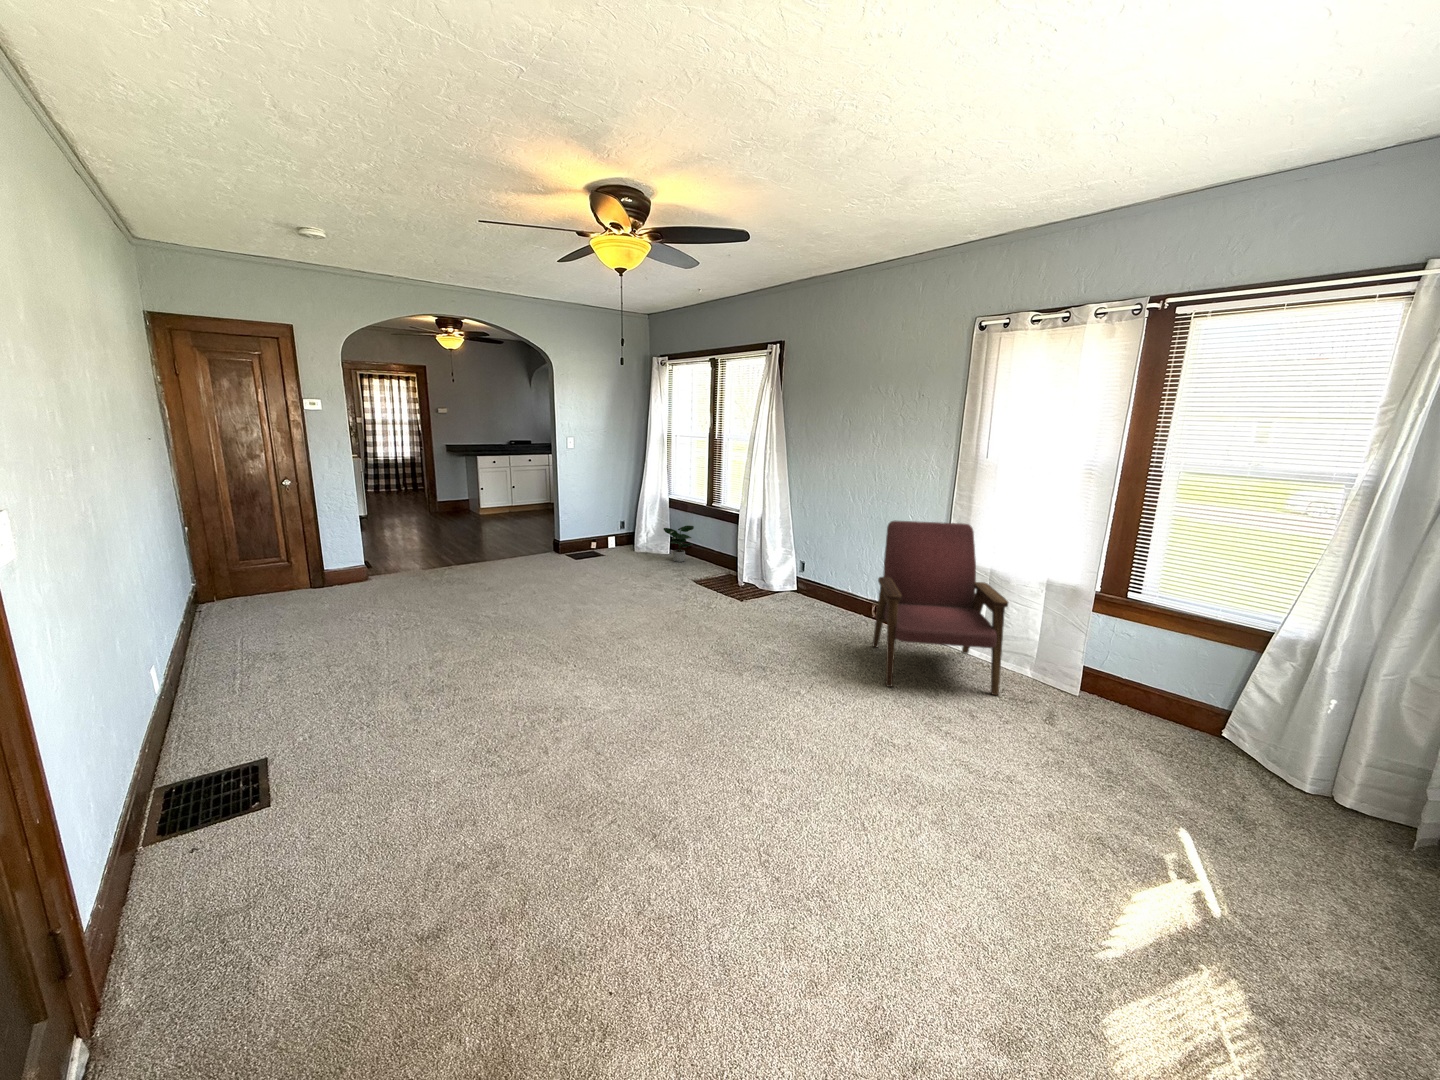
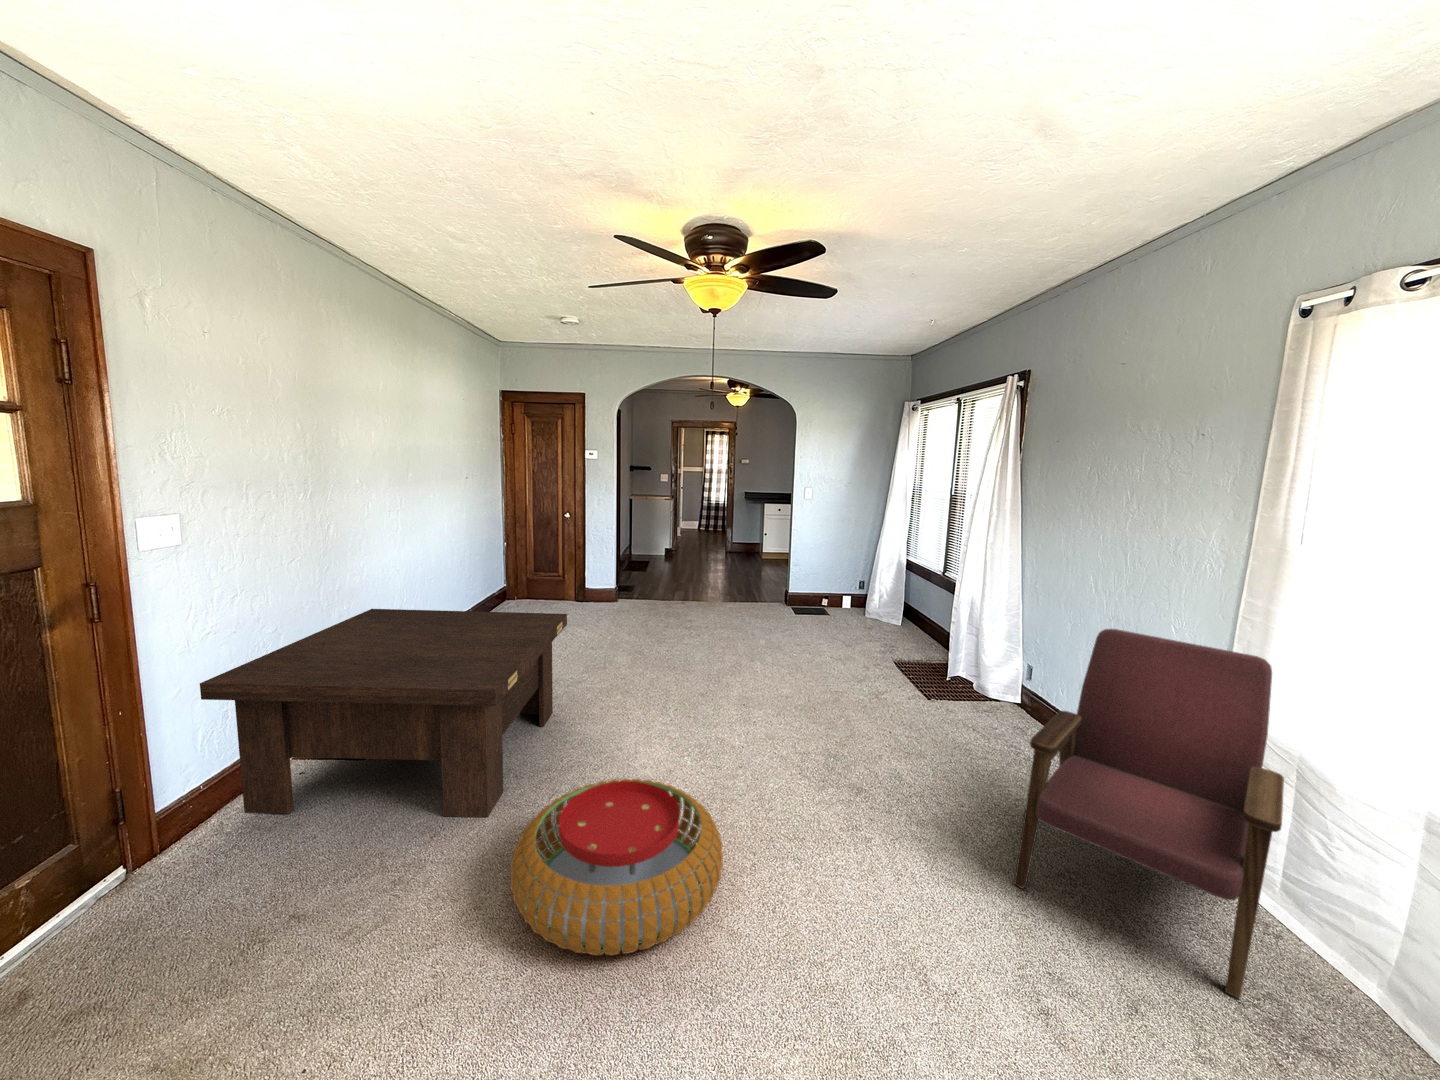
potted plant: present [664,526,694,562] -> none [892,594,931,637]
coffee table: none [81,588,525,928] -> present [200,609,567,817]
pouf: none [594,699,773,834] -> present [511,779,723,955]

